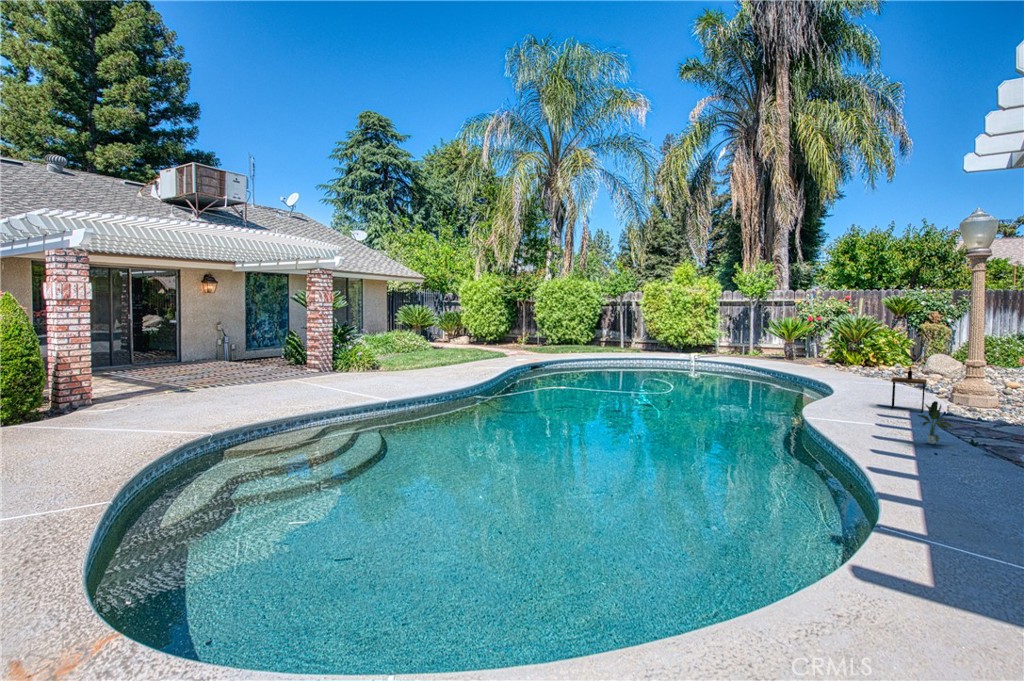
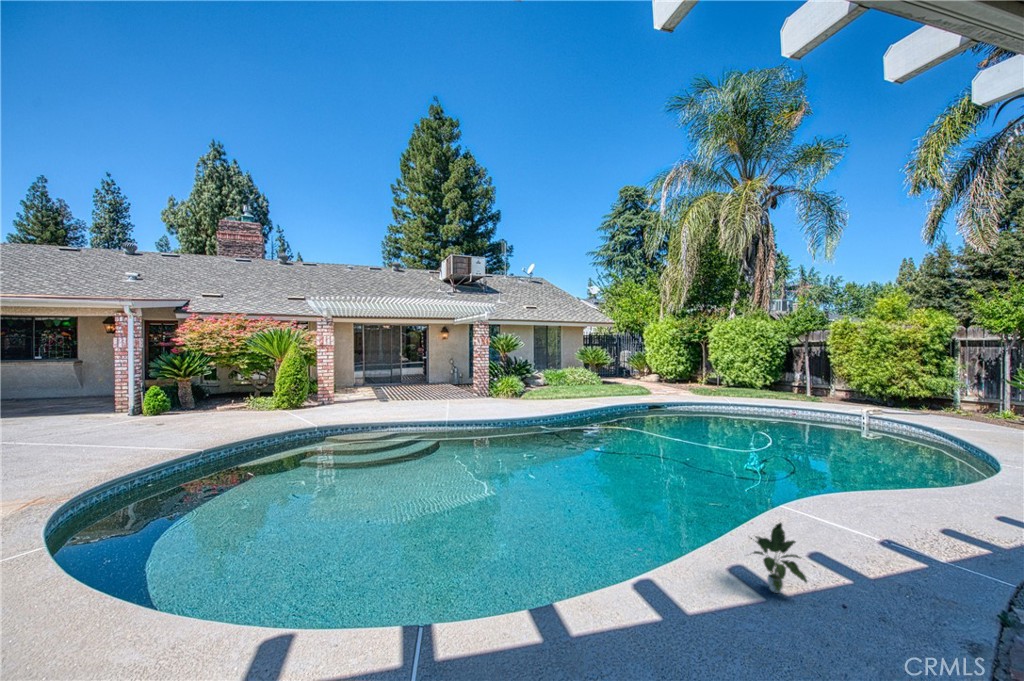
side table: present [891,367,927,413] -> none [927,467,1015,552]

